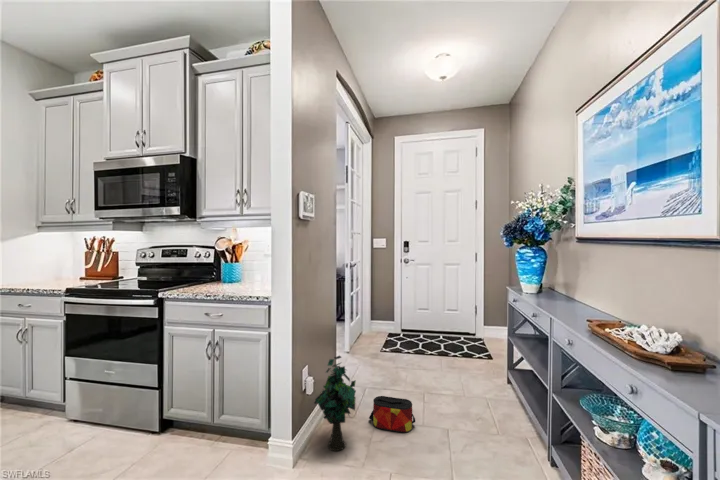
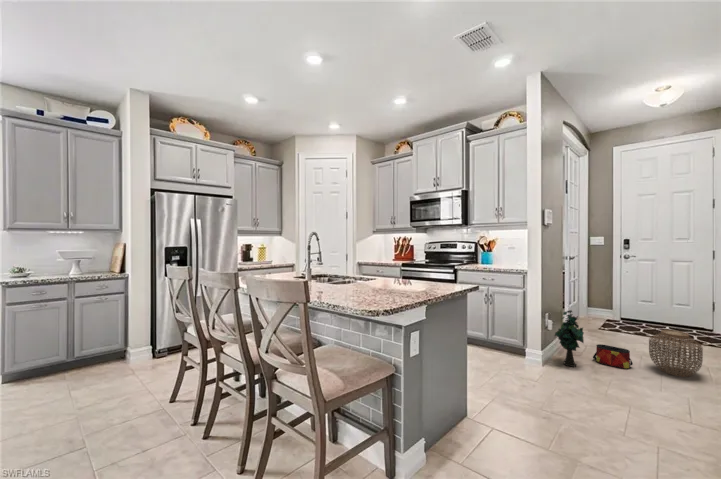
woven basket: none [433,363,487,430] -> present [649,330,703,377]

